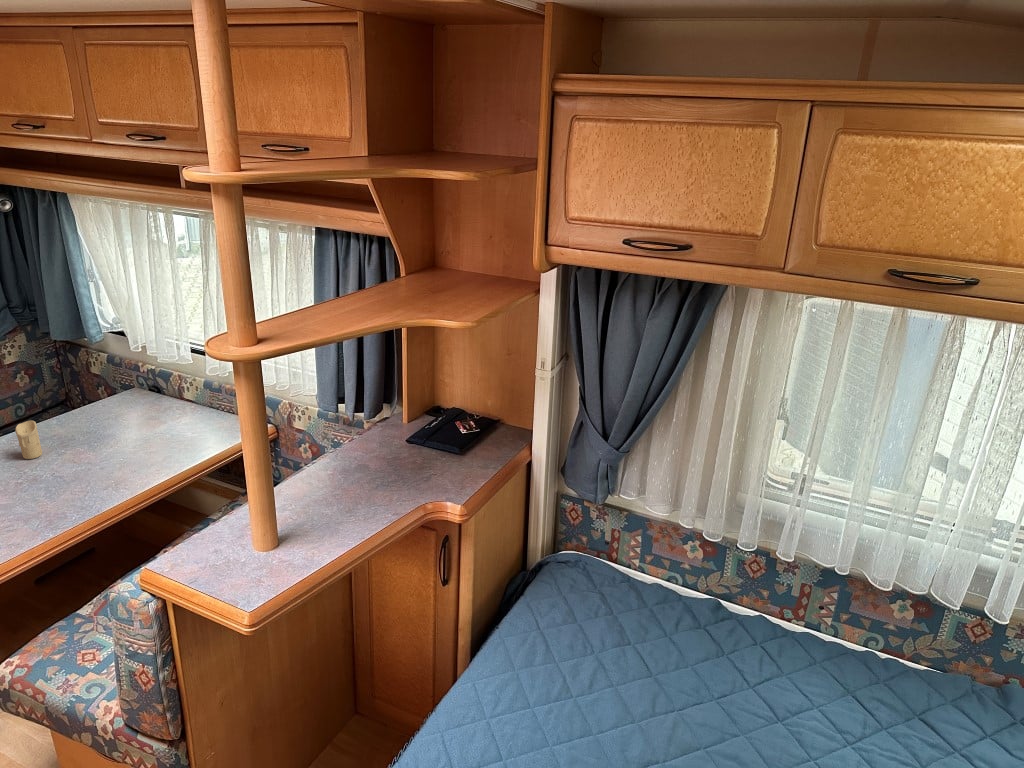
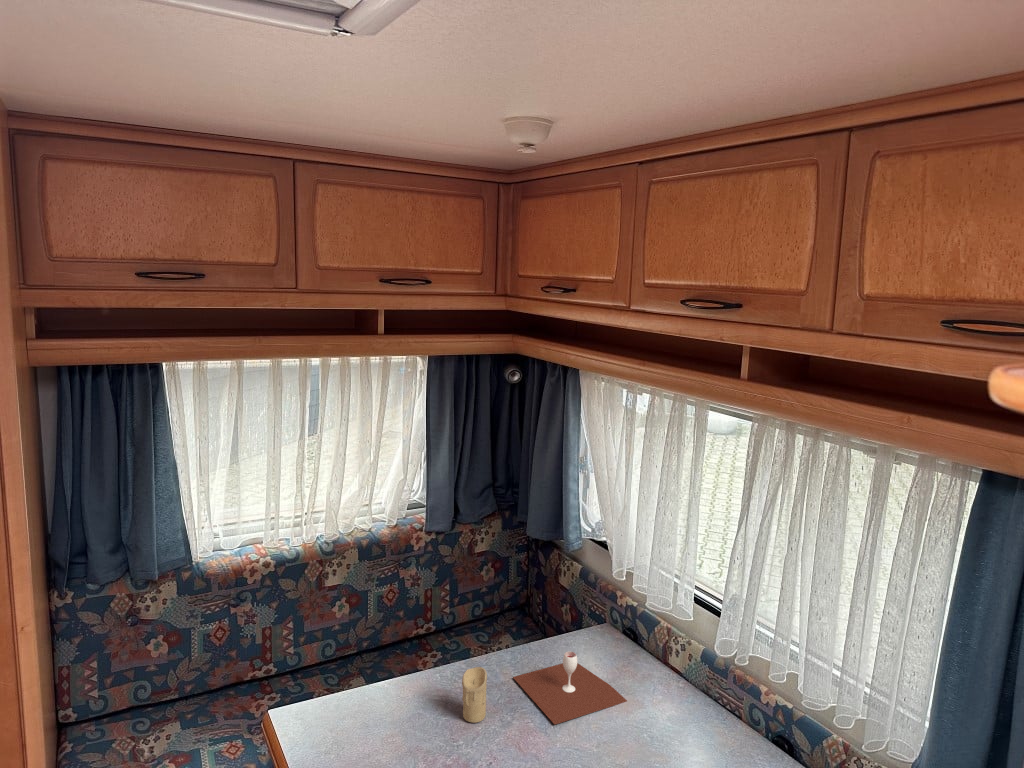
wine glass: none [60,400,154,444] -> present [513,651,627,724]

